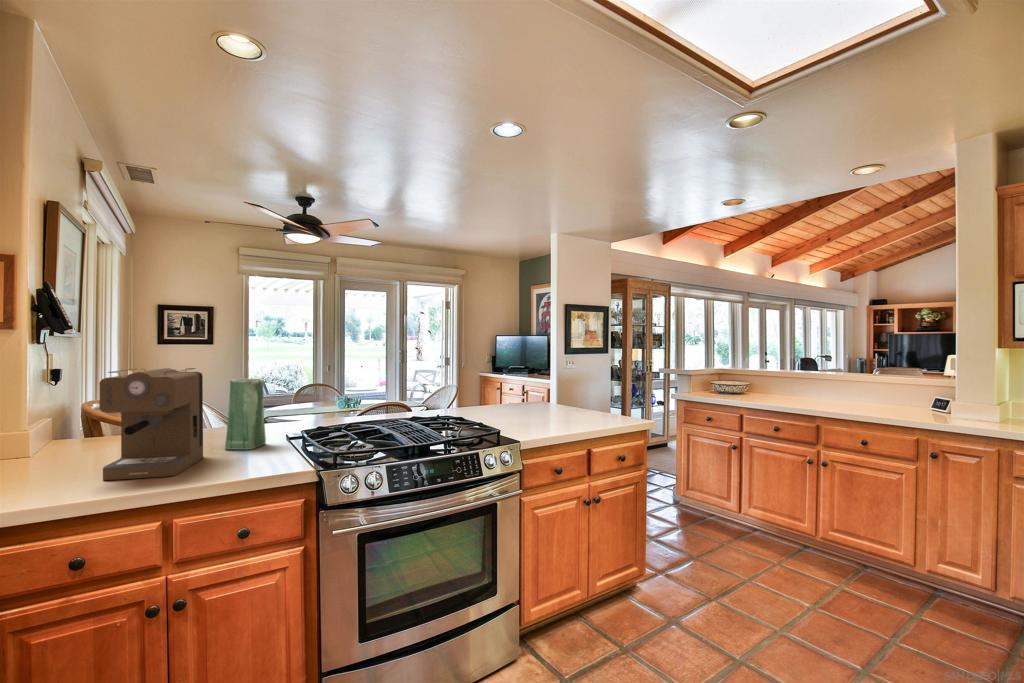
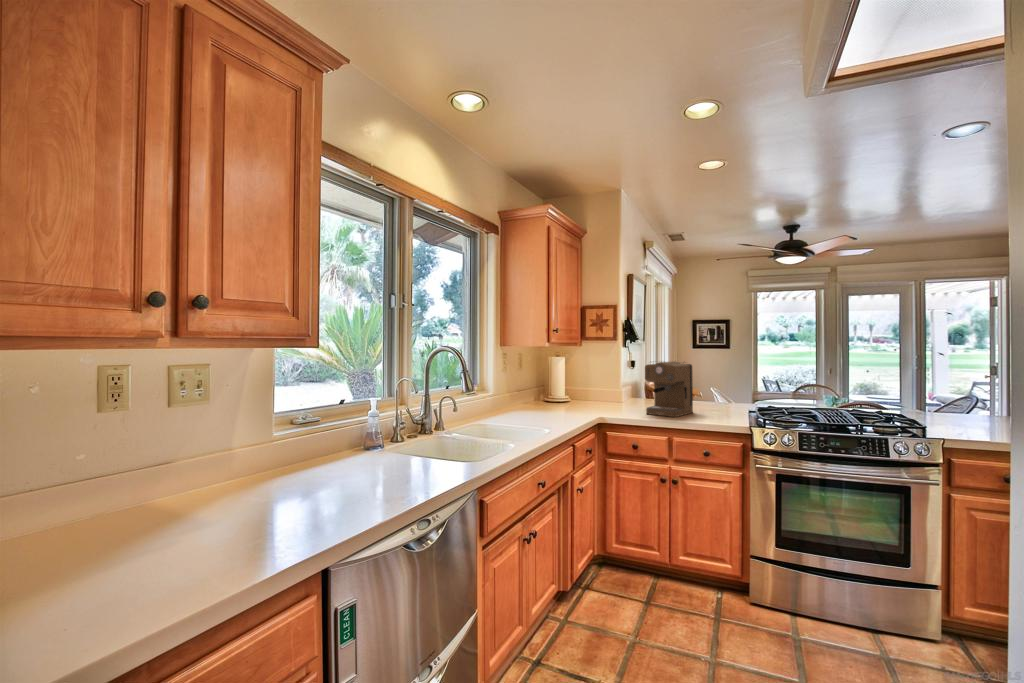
vase: present [225,379,266,450] -> none [706,370,731,413]

